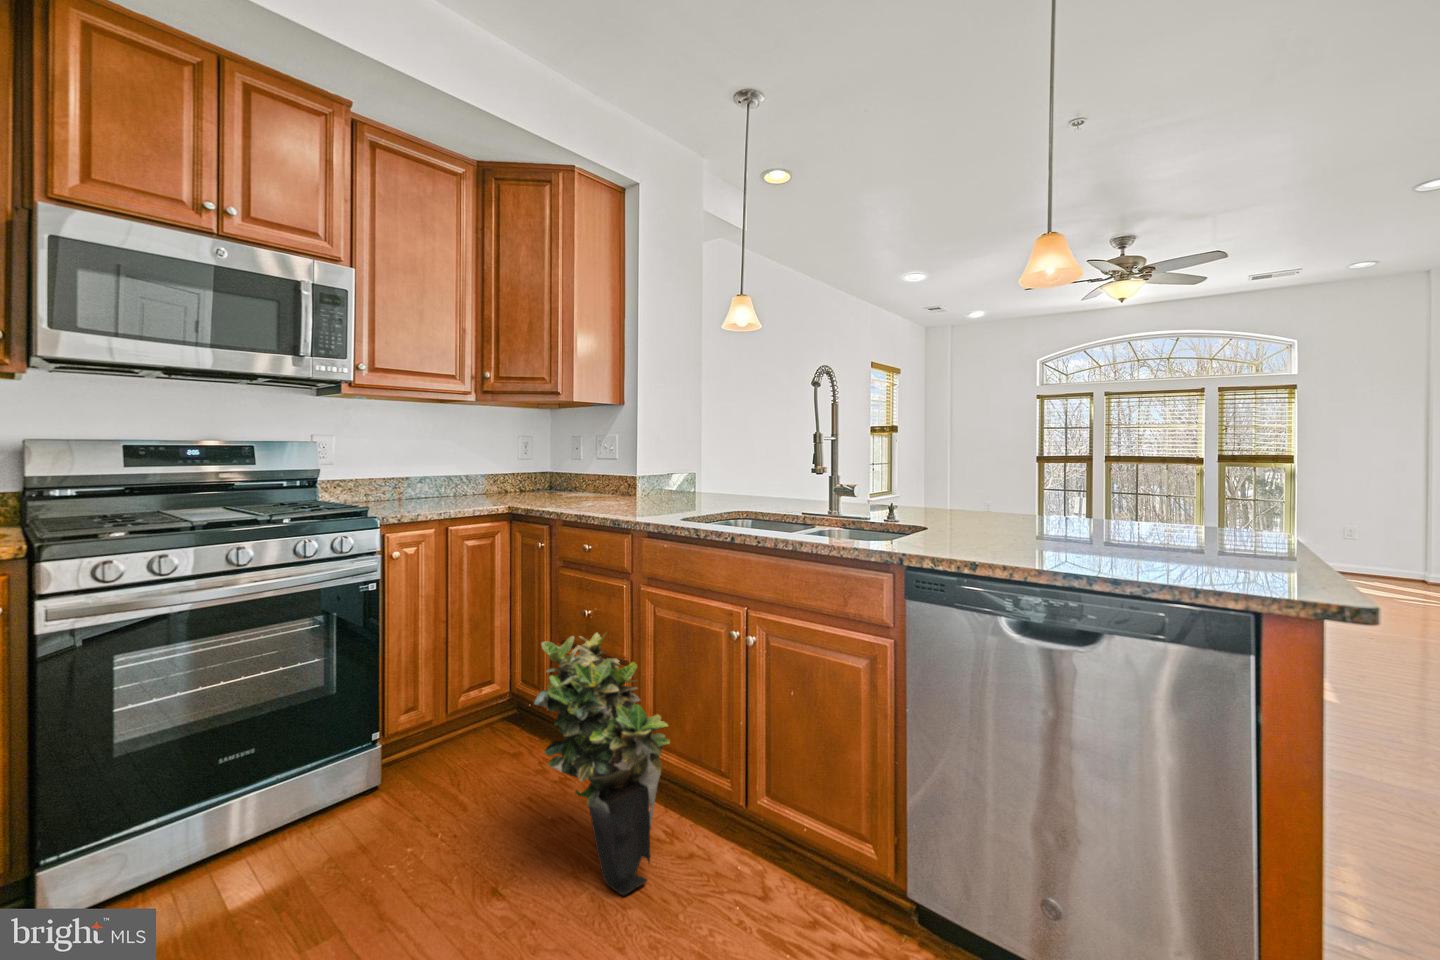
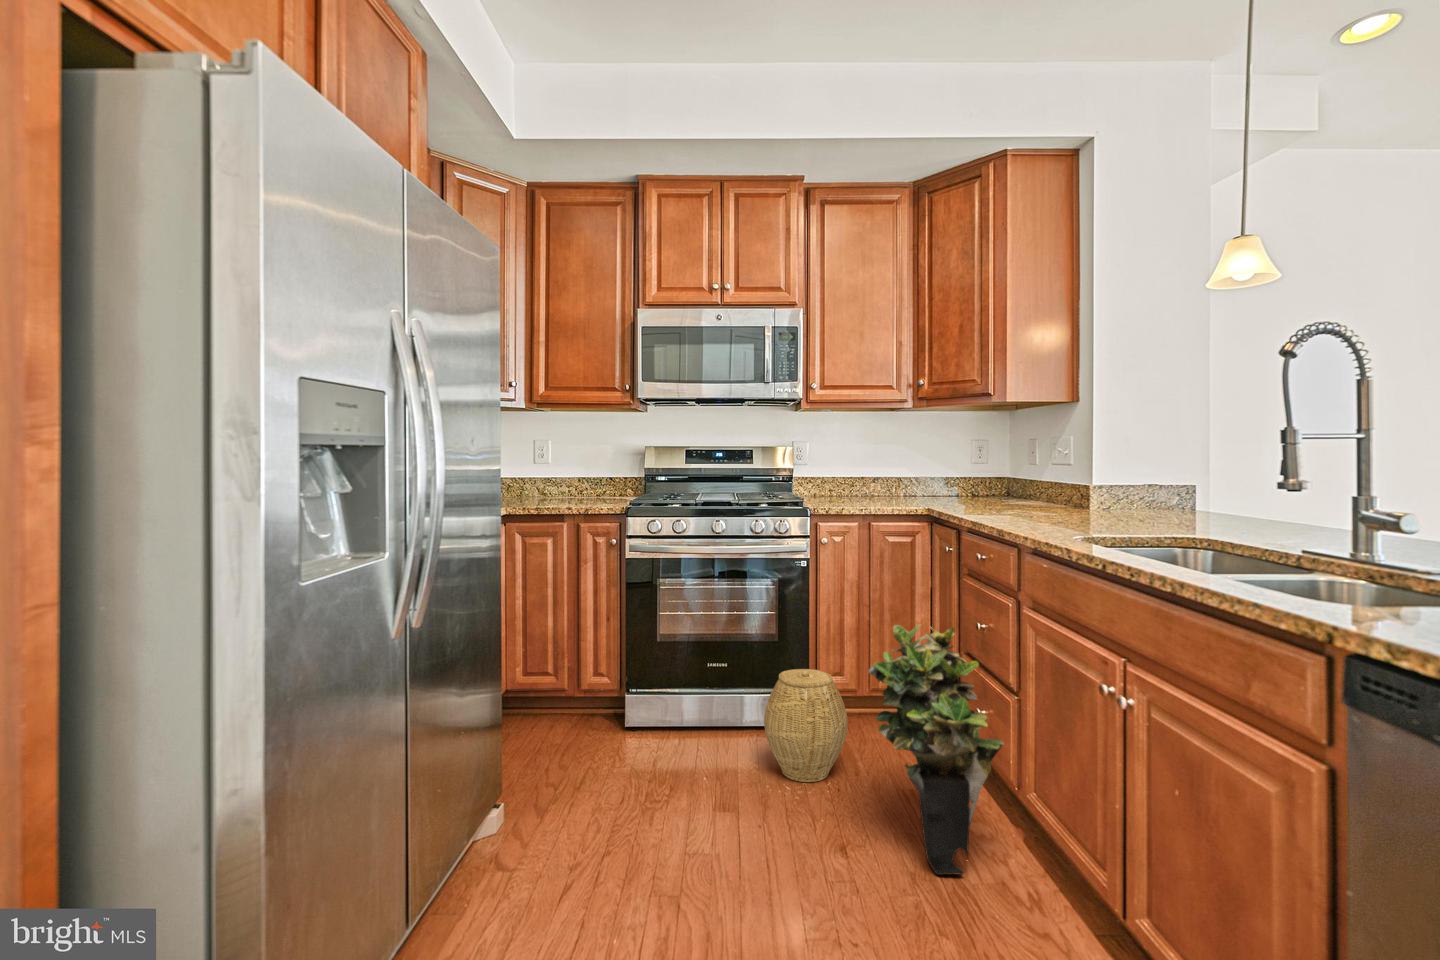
woven basket: none [351,713,465,861] -> present [764,669,848,782]

